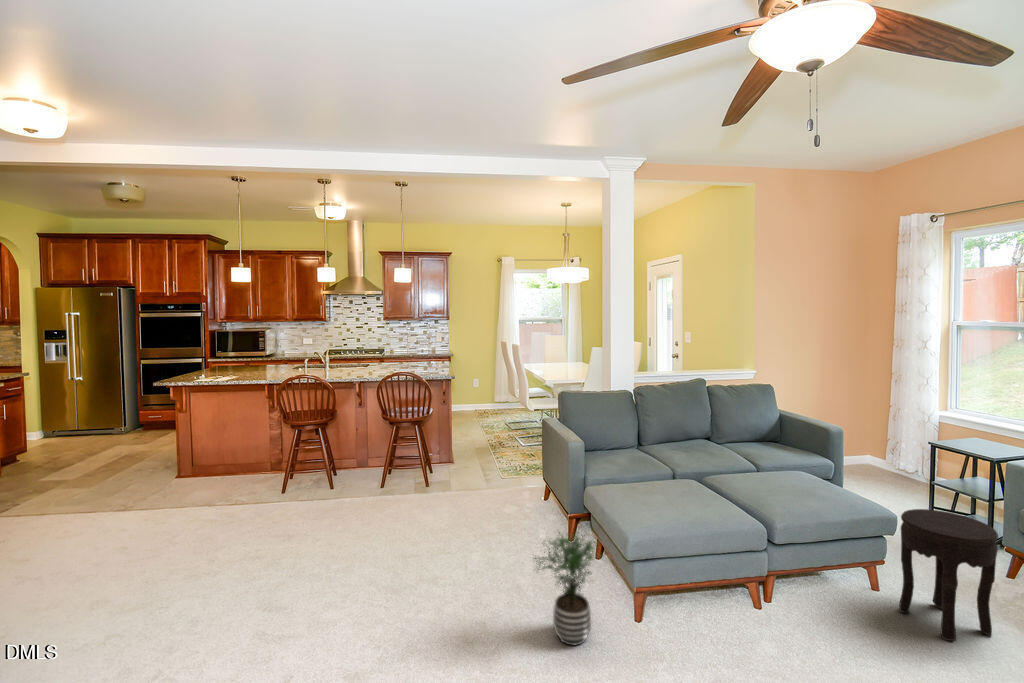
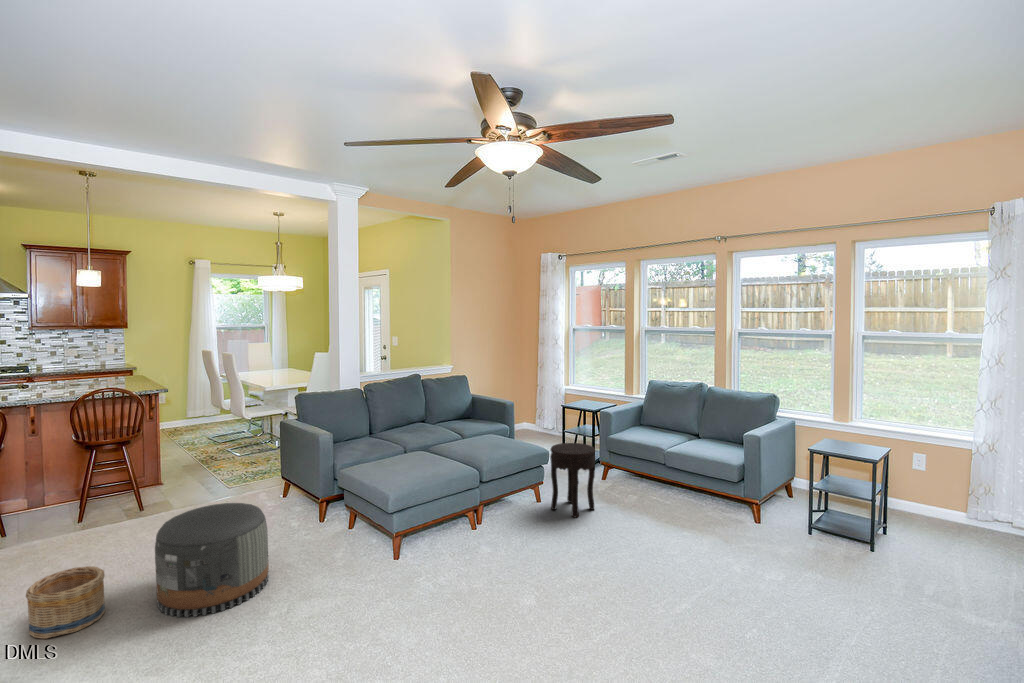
pouf: none [393,504,497,626] -> present [155,503,269,617]
potted plant: present [534,532,598,645] -> none [311,496,373,588]
basket: none [302,539,360,602] -> present [26,566,105,639]

